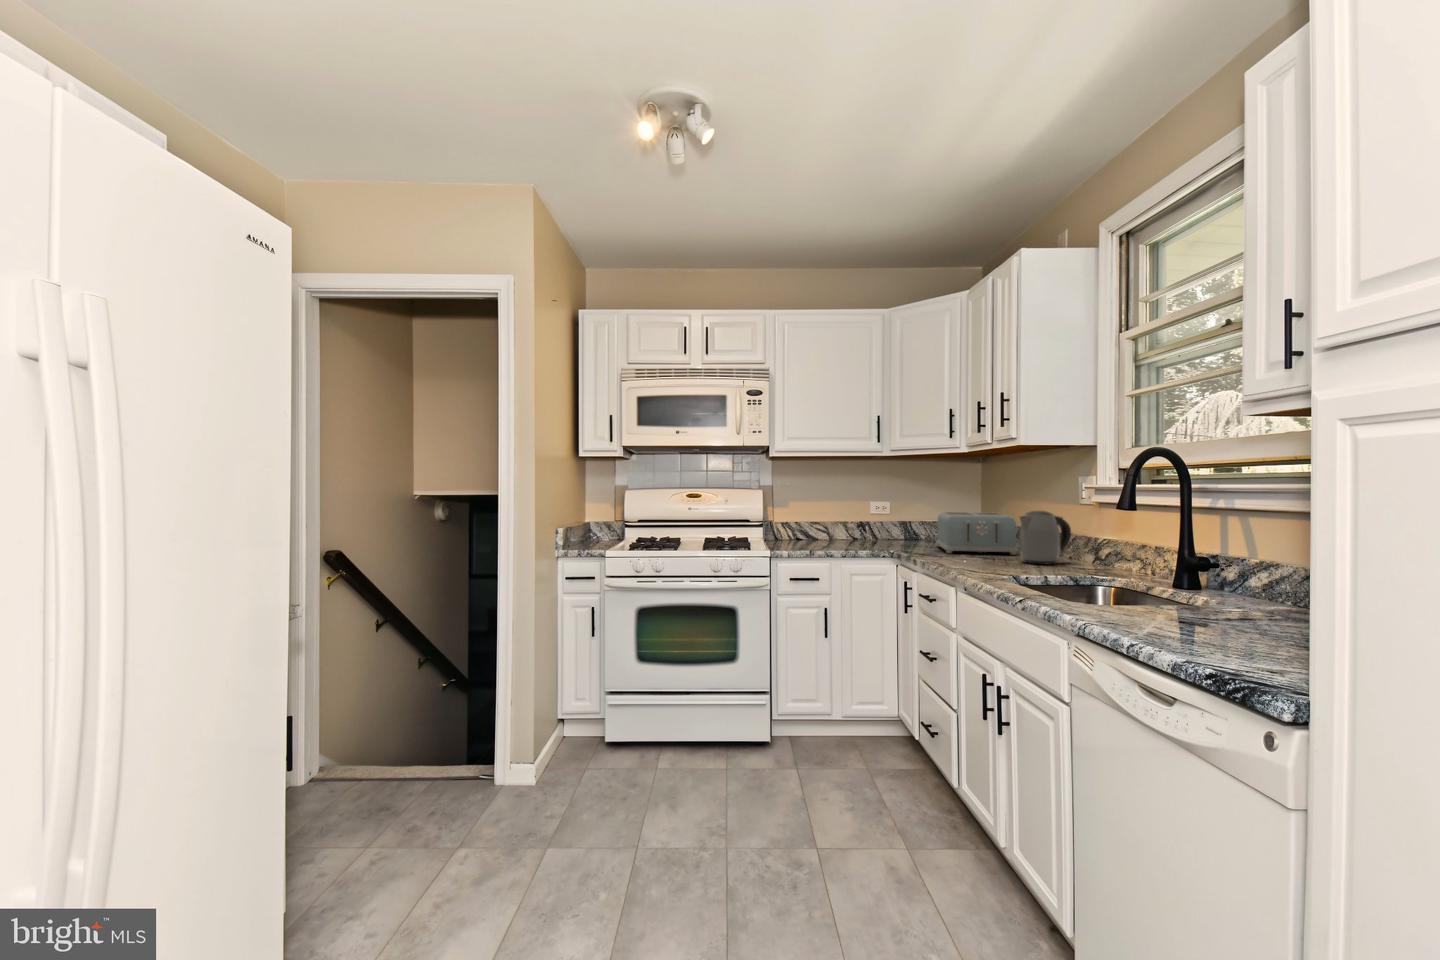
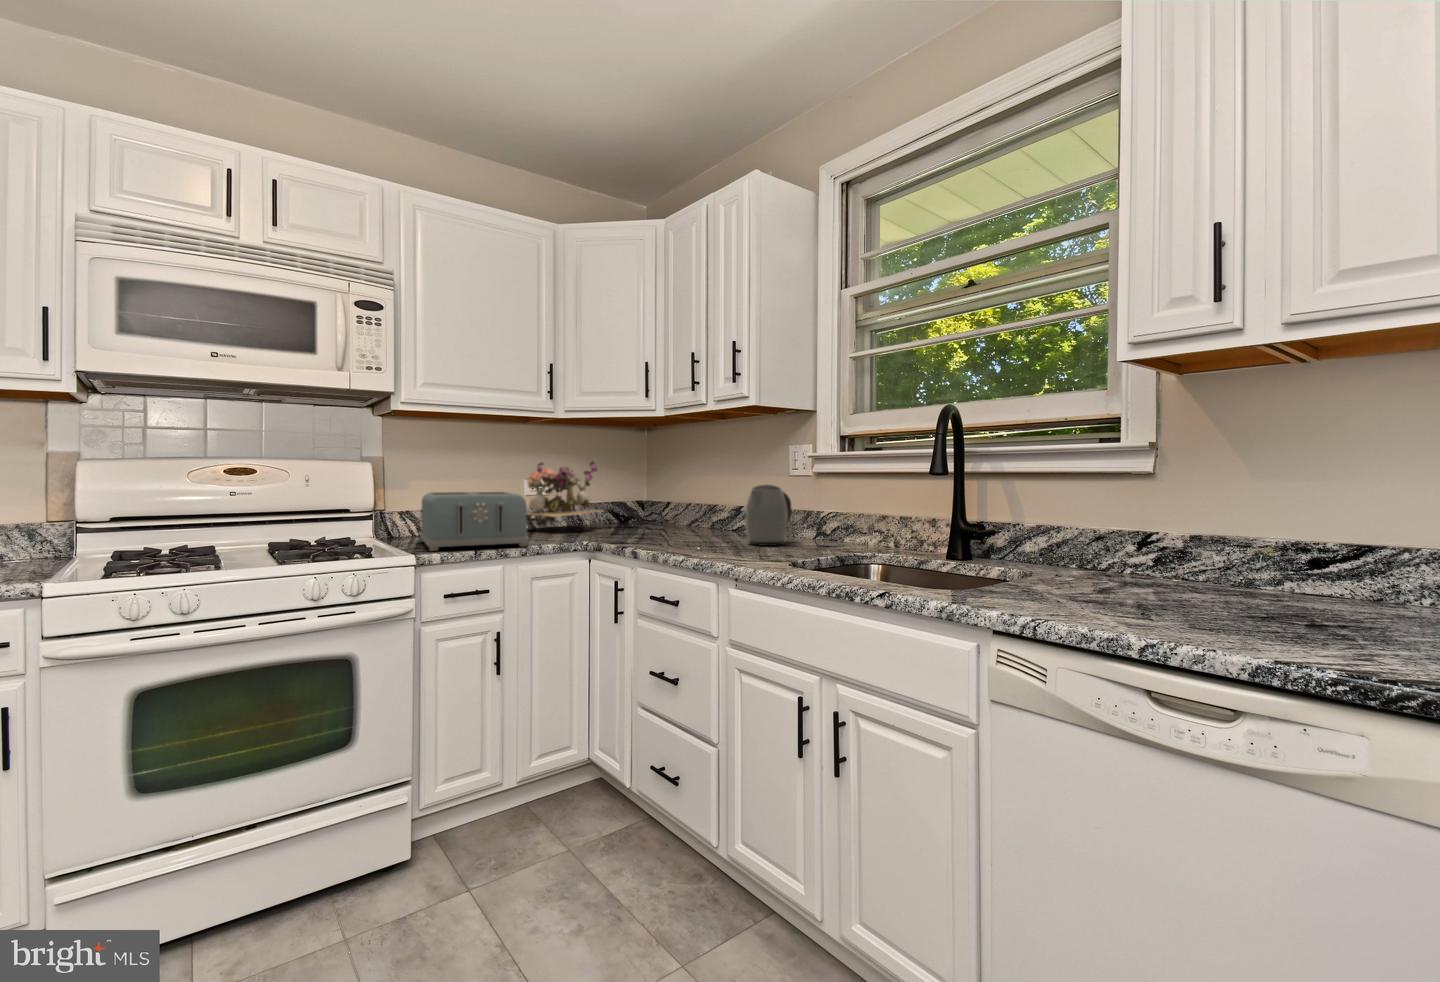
flower arrangement: none [855,484,930,540] -> present [526,461,599,528]
toaster: present [936,512,1018,555] -> present [420,492,529,551]

